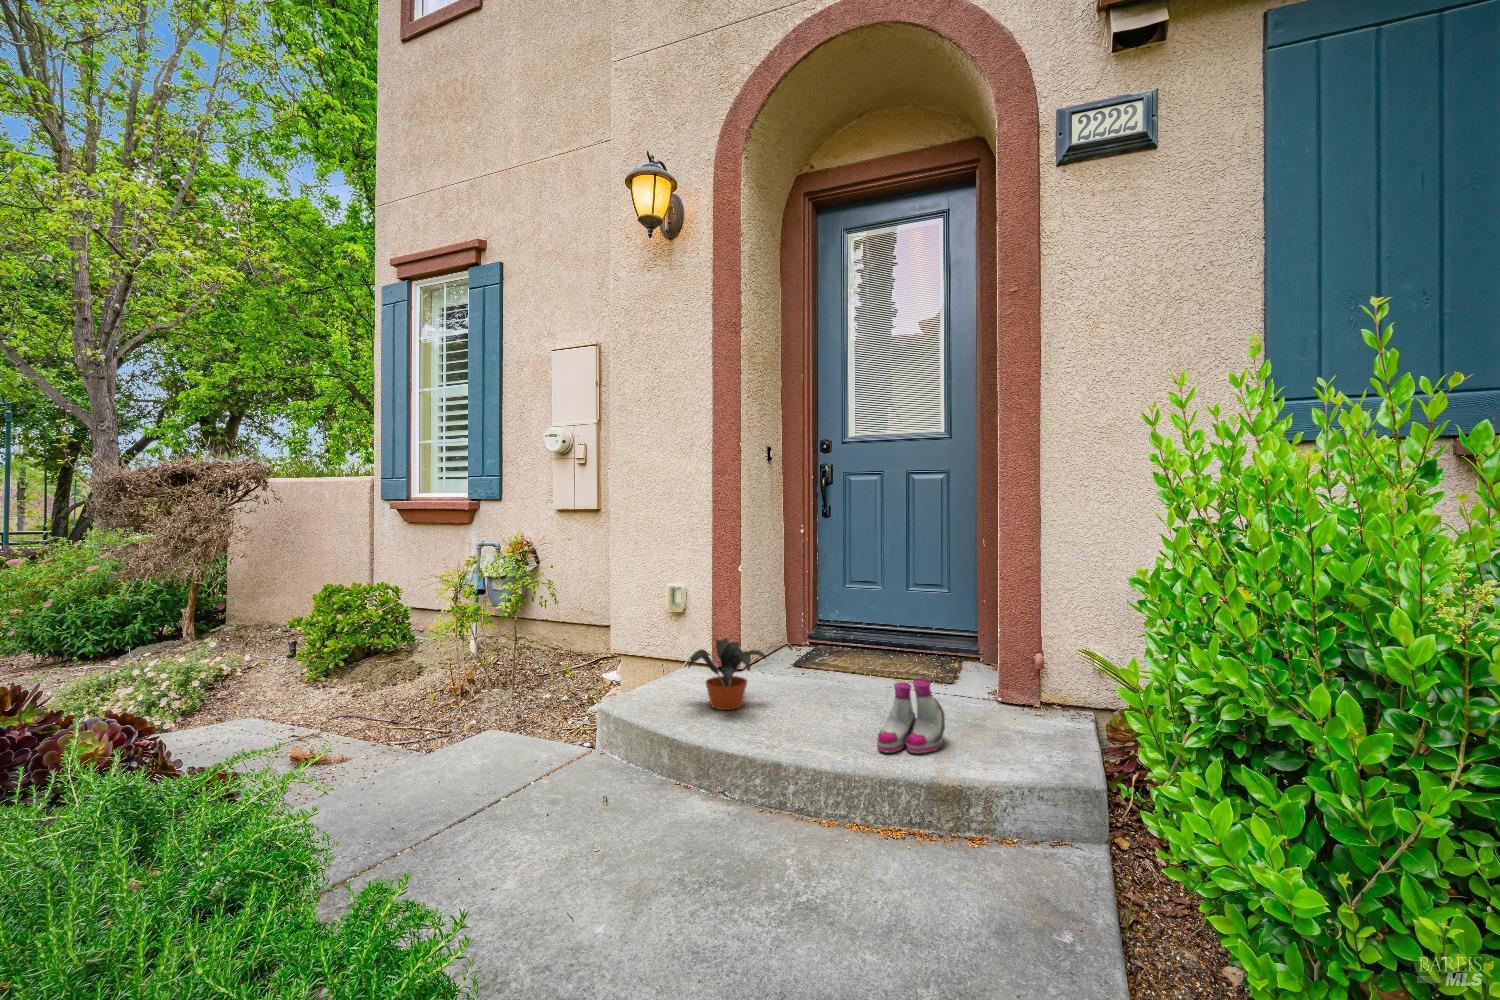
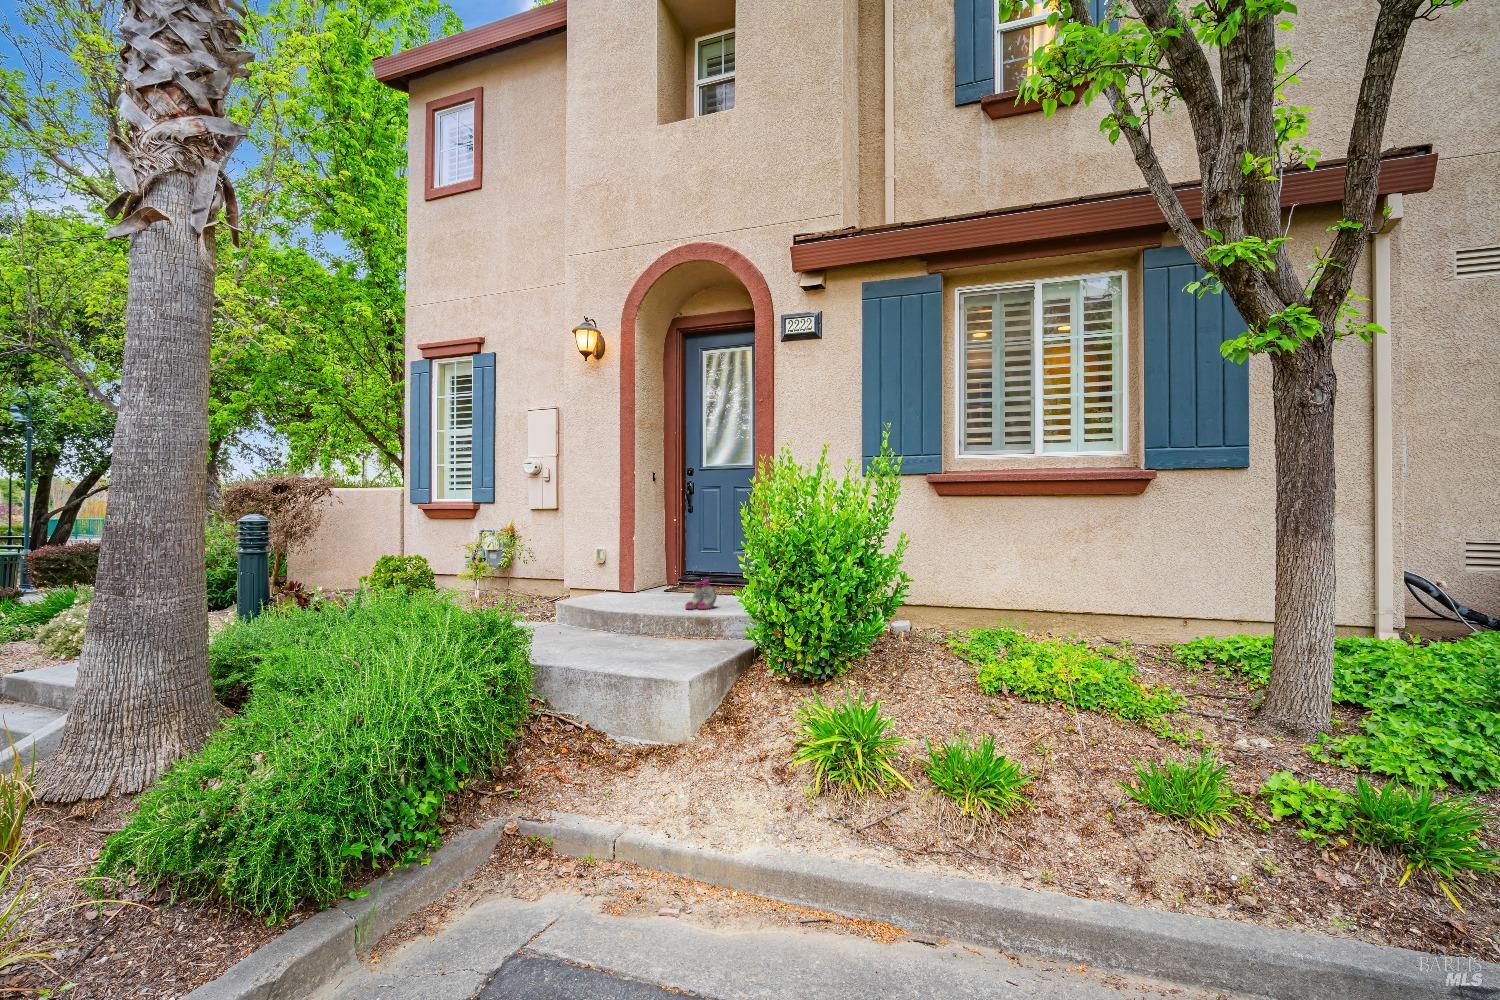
potted plant: present [688,639,766,710] -> none [604,570,644,602]

